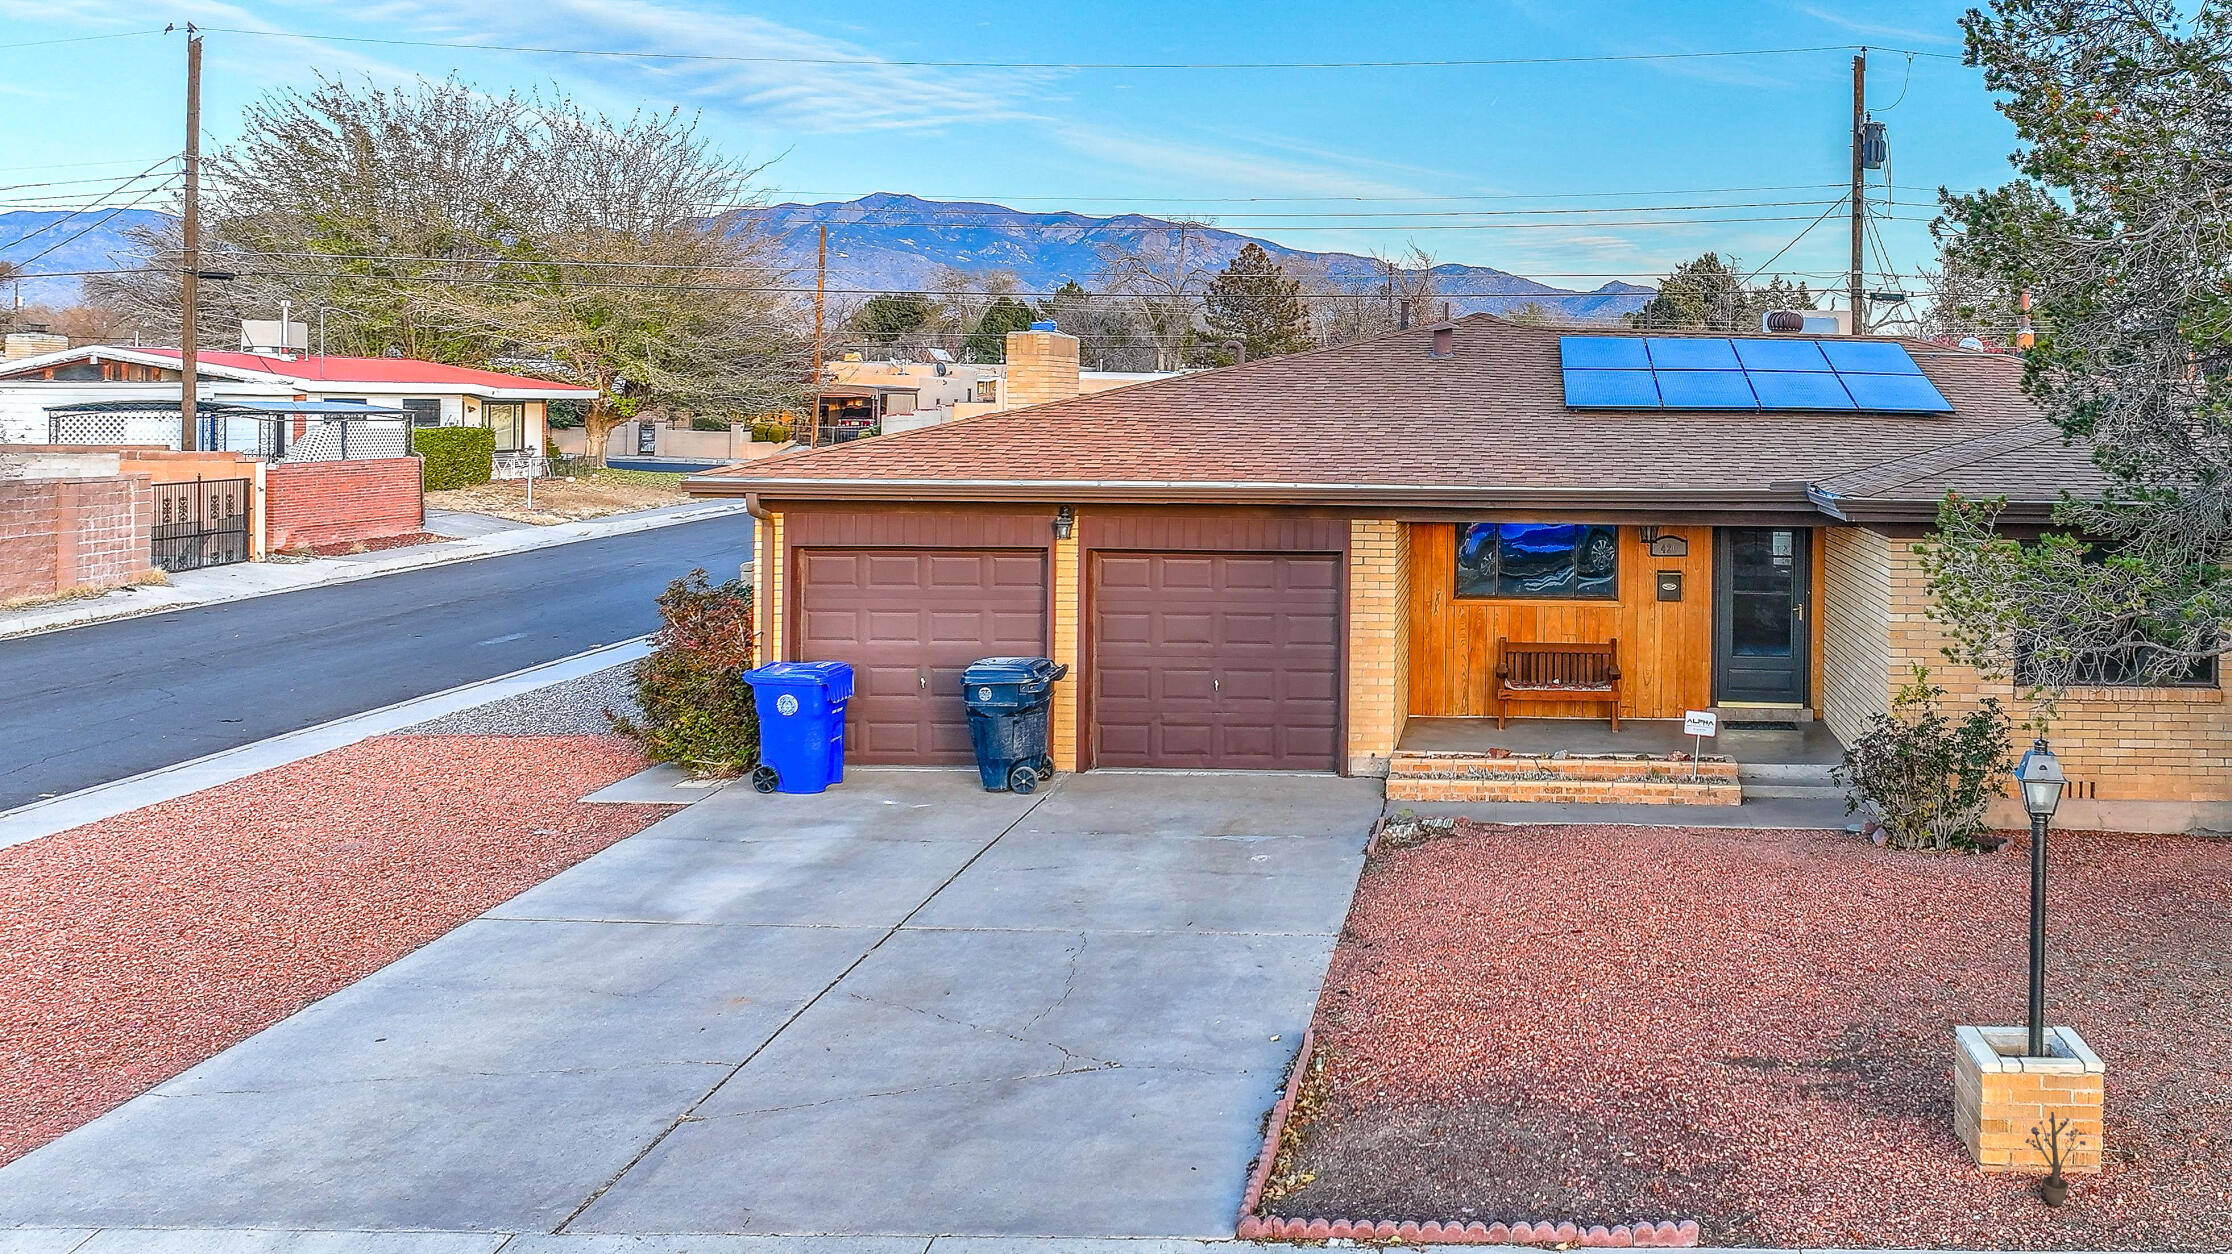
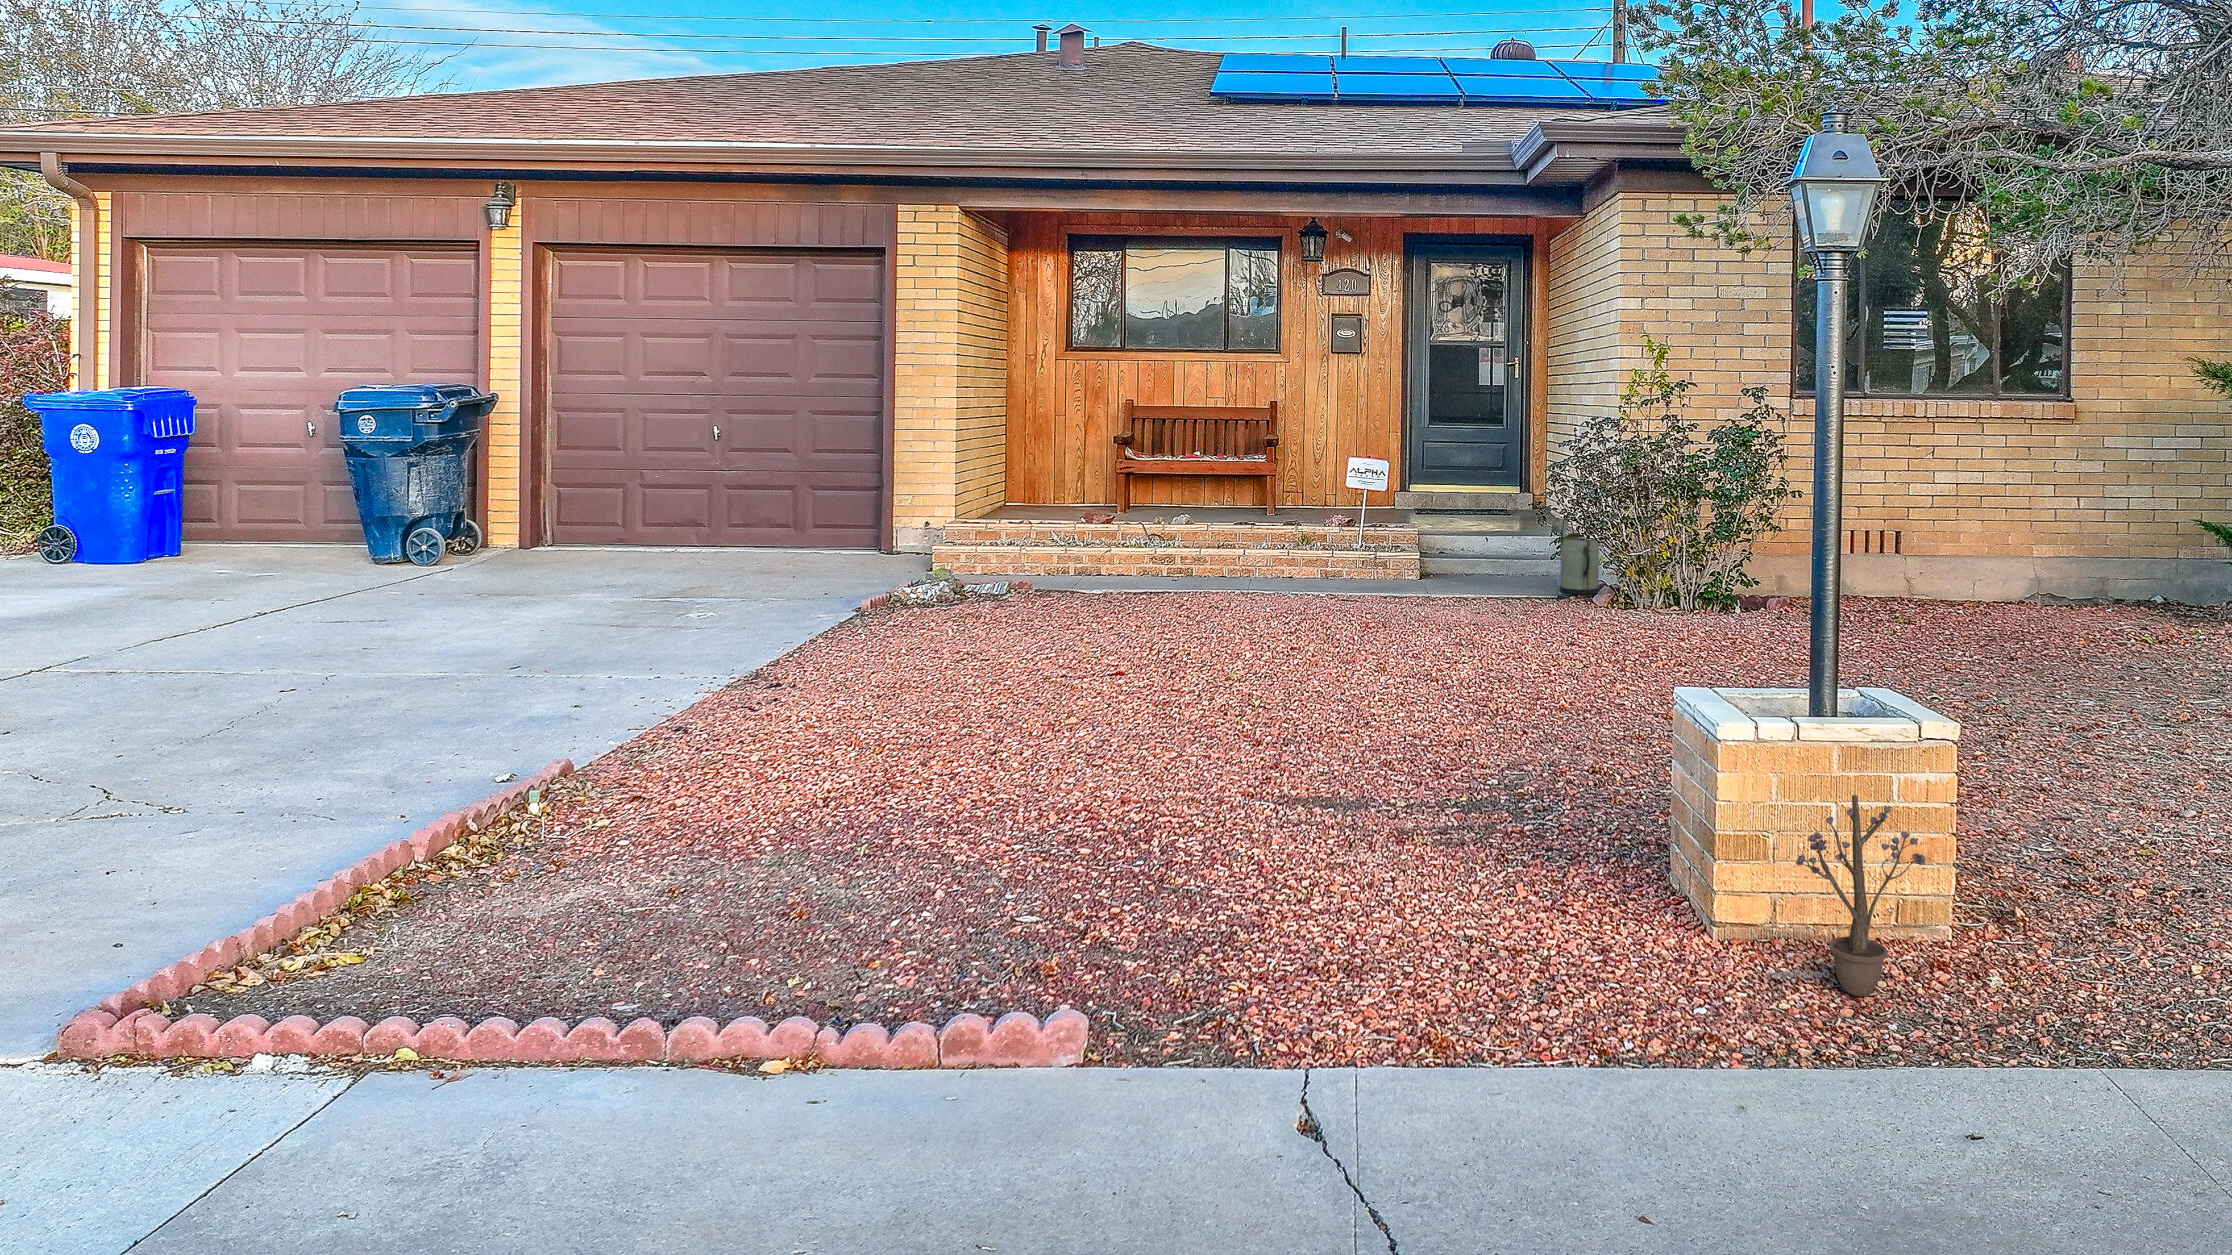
watering can: none [1839,779,1875,840] -> present [1552,518,1599,594]

